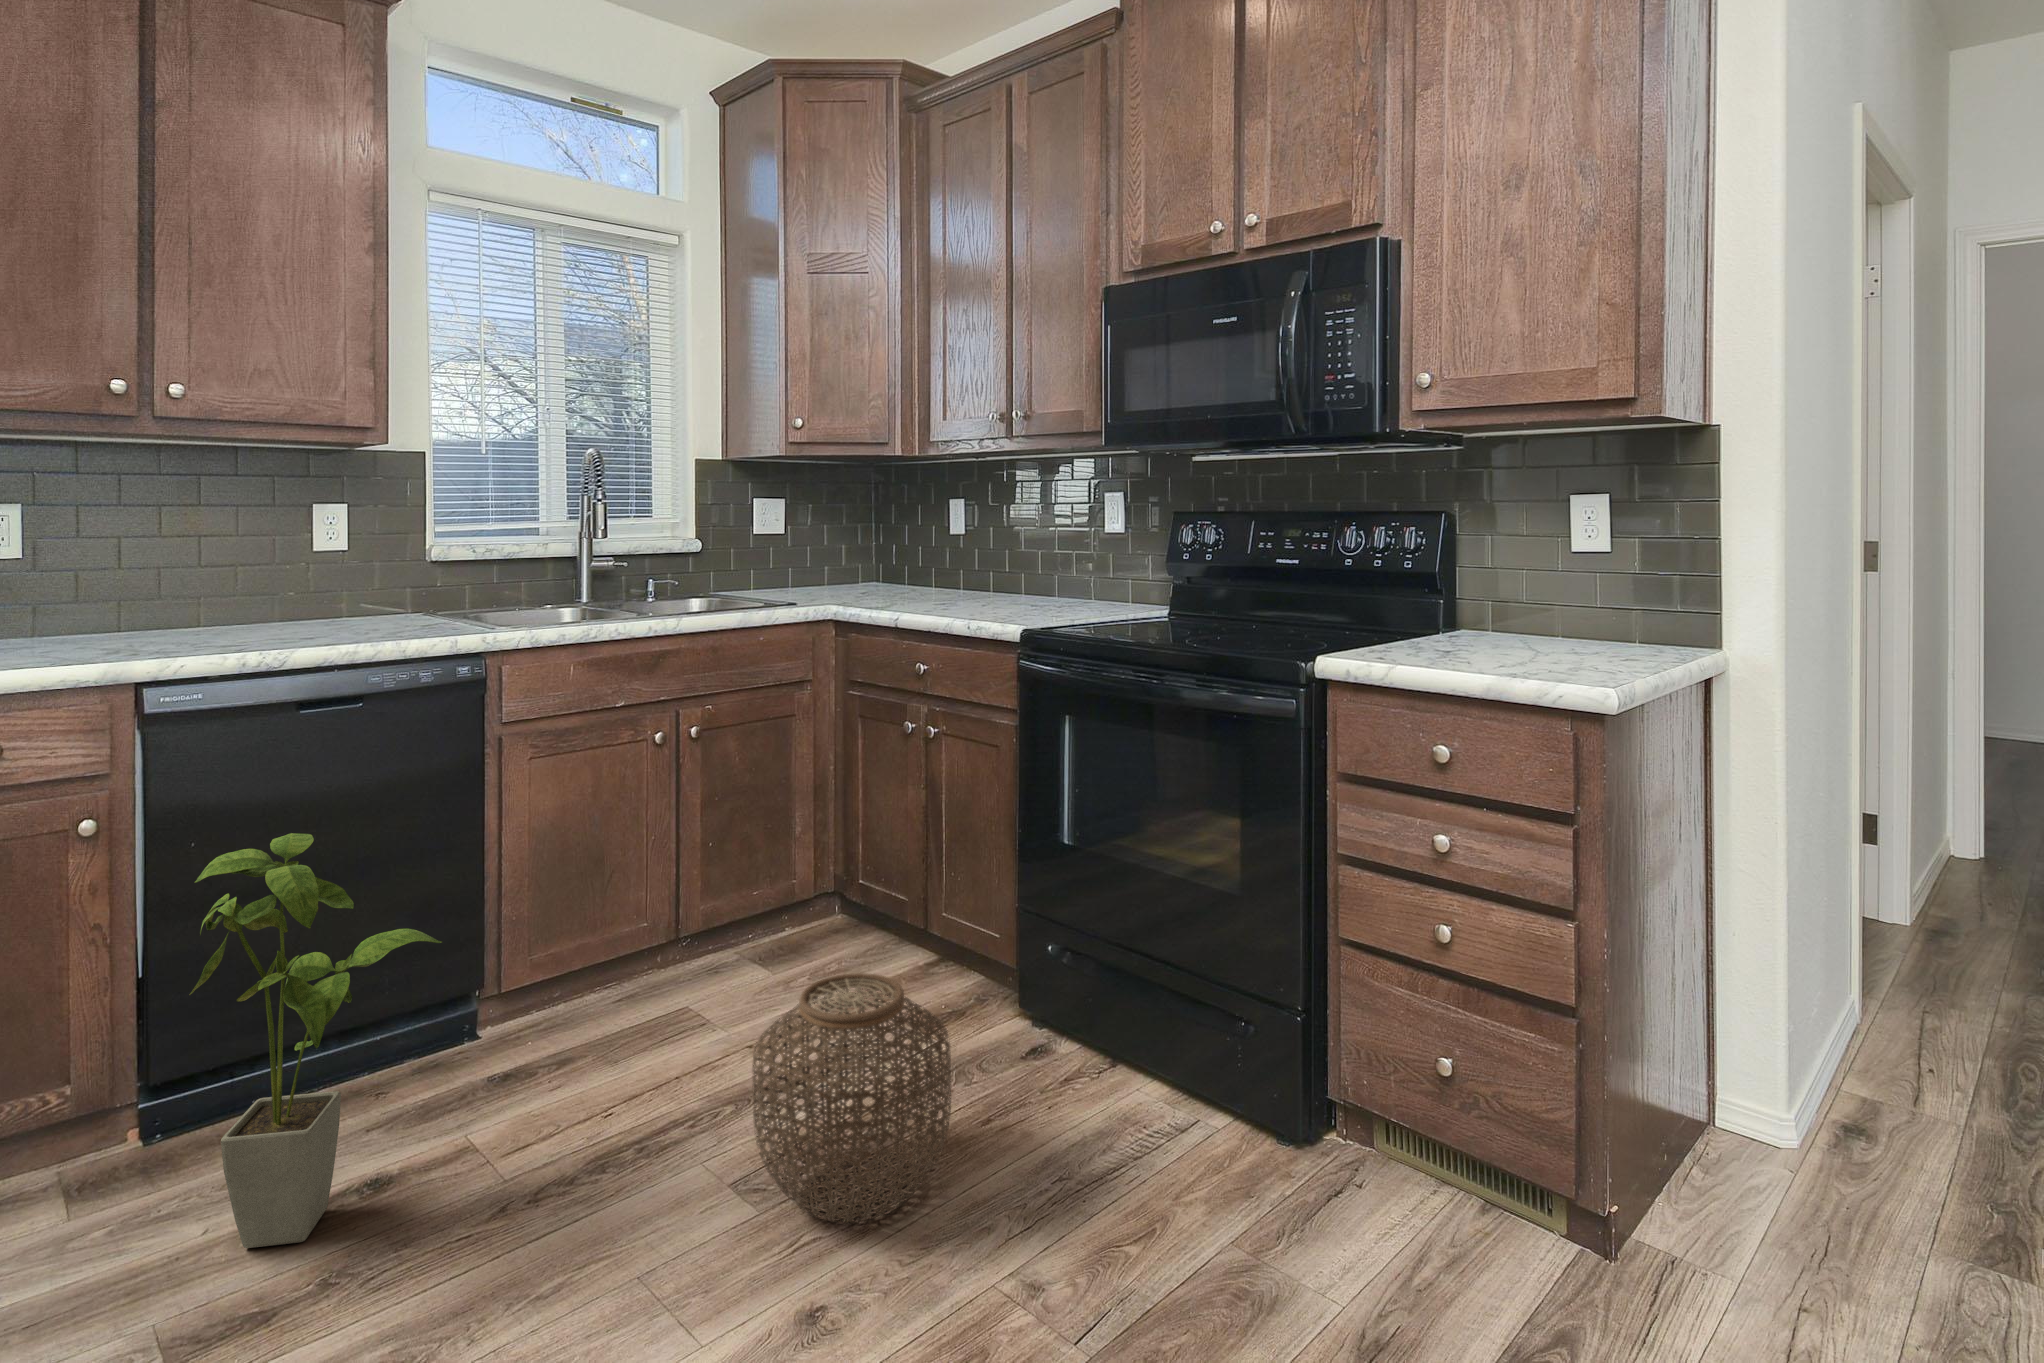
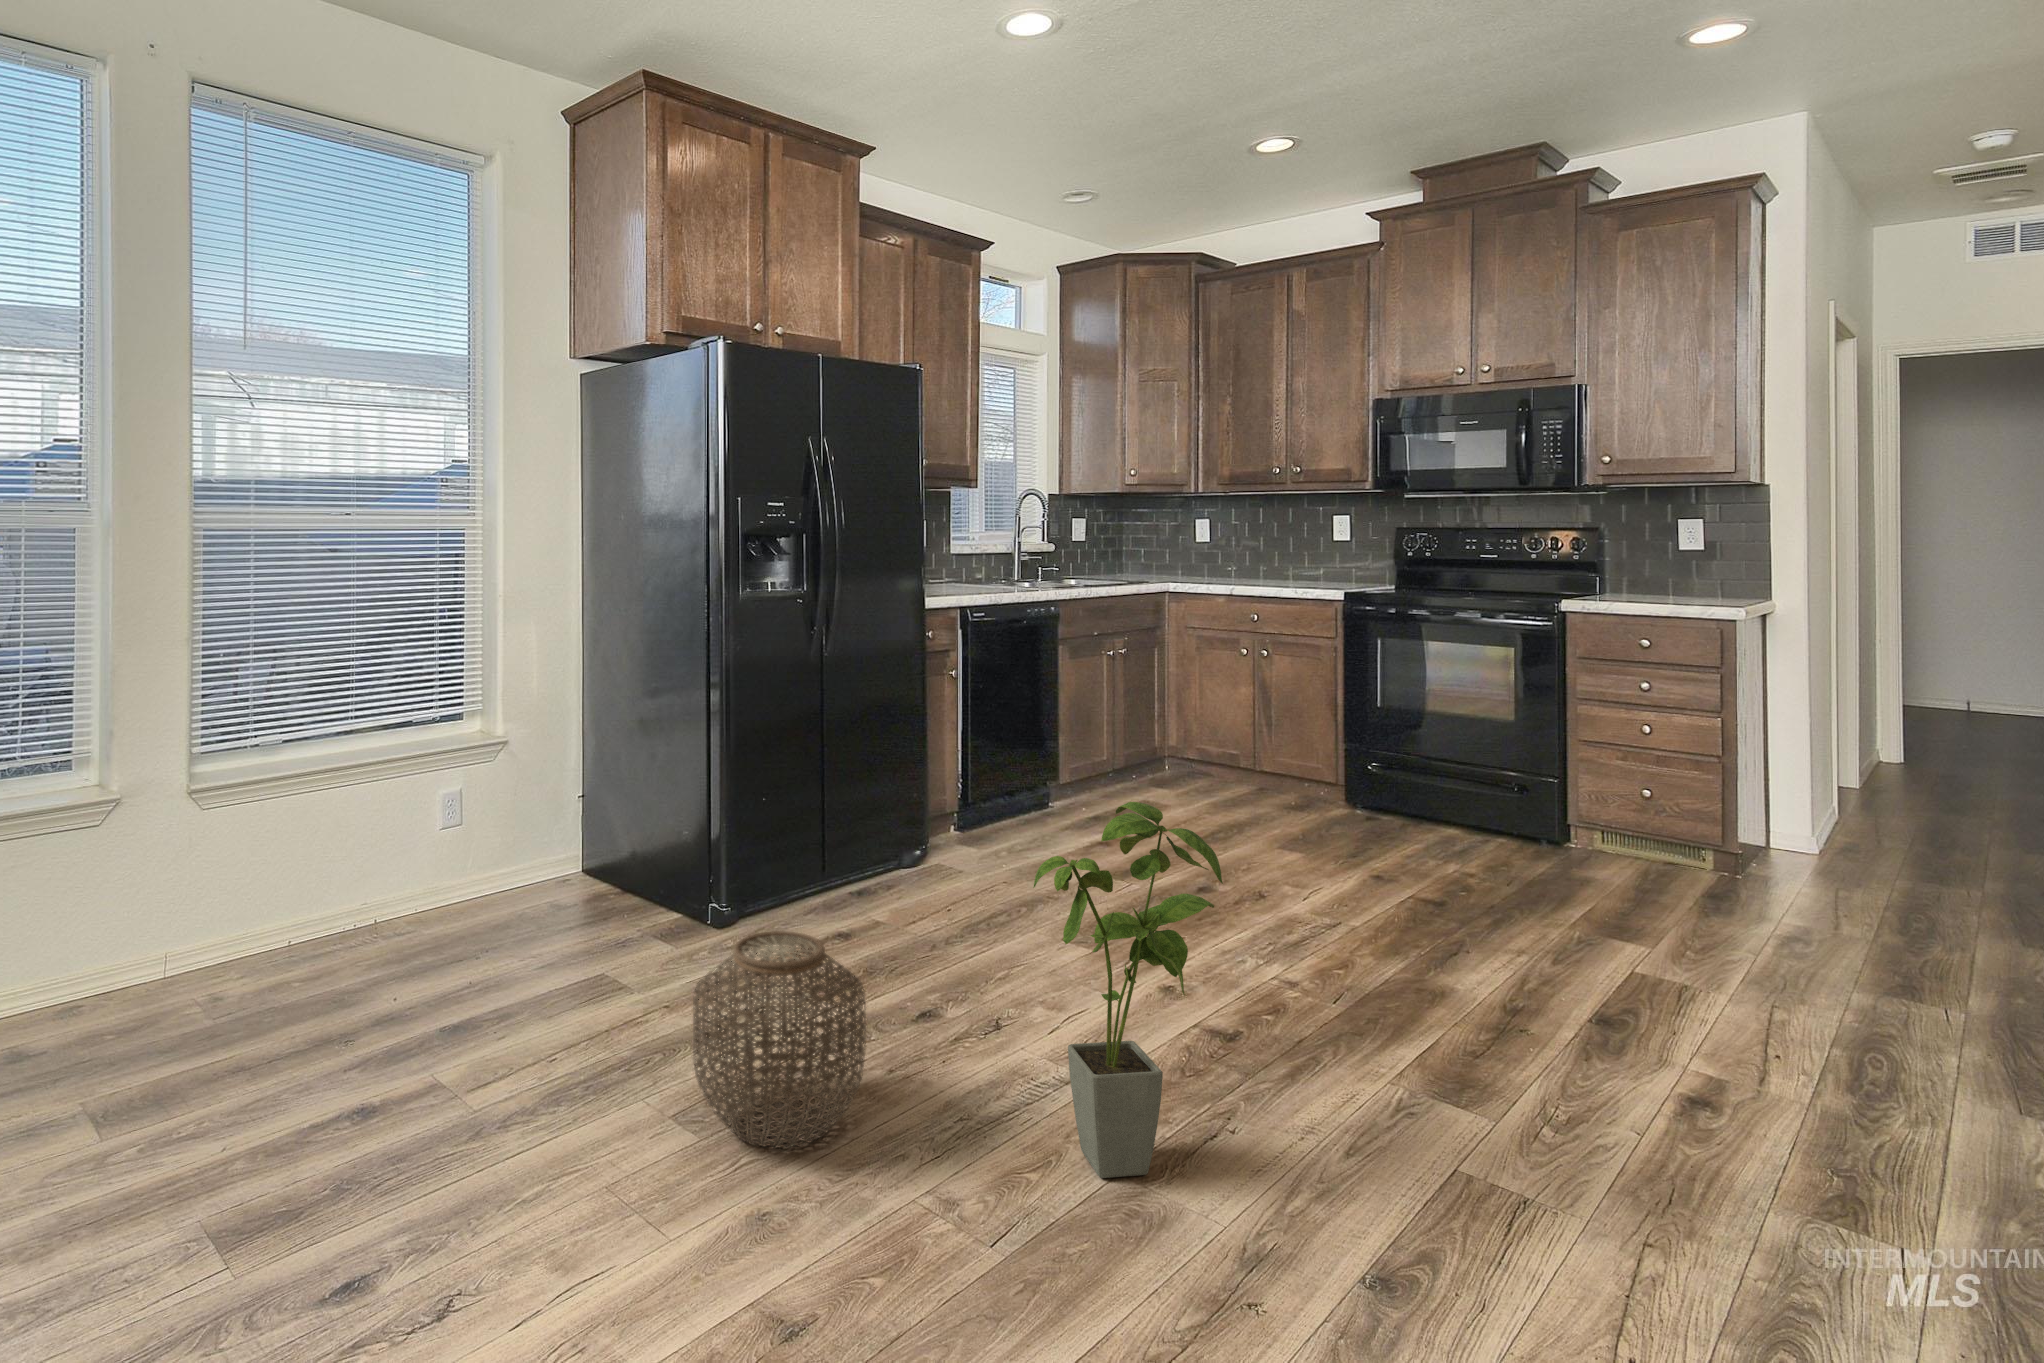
house plant: present [190,833,442,1248] -> present [1033,802,1223,1178]

